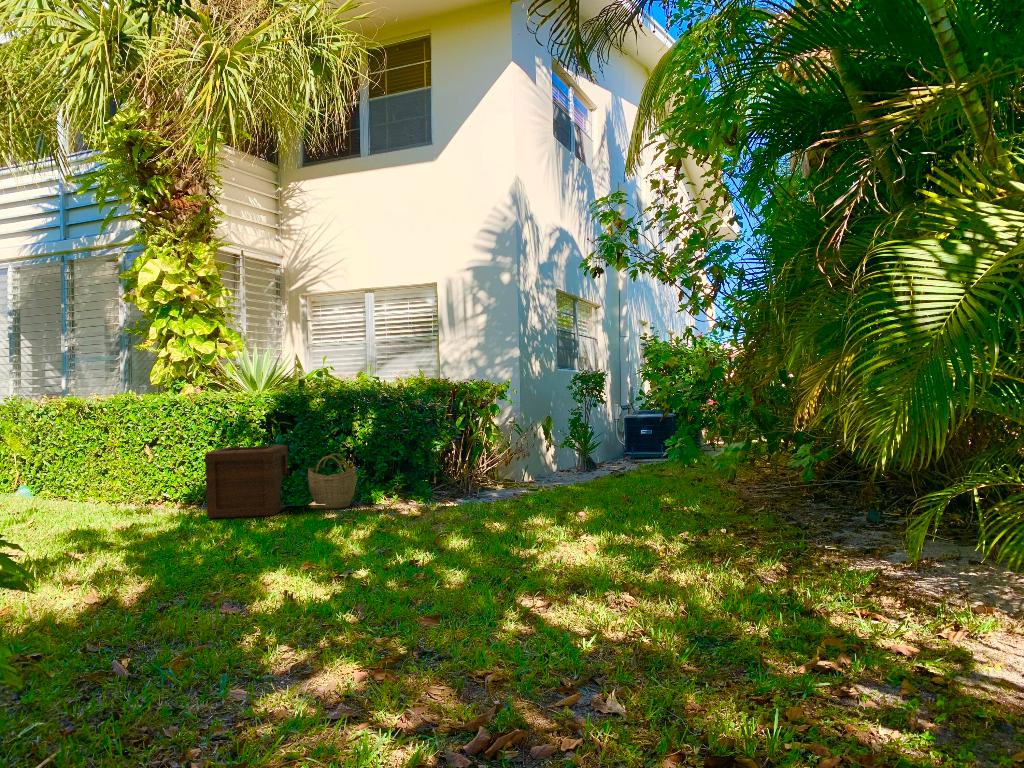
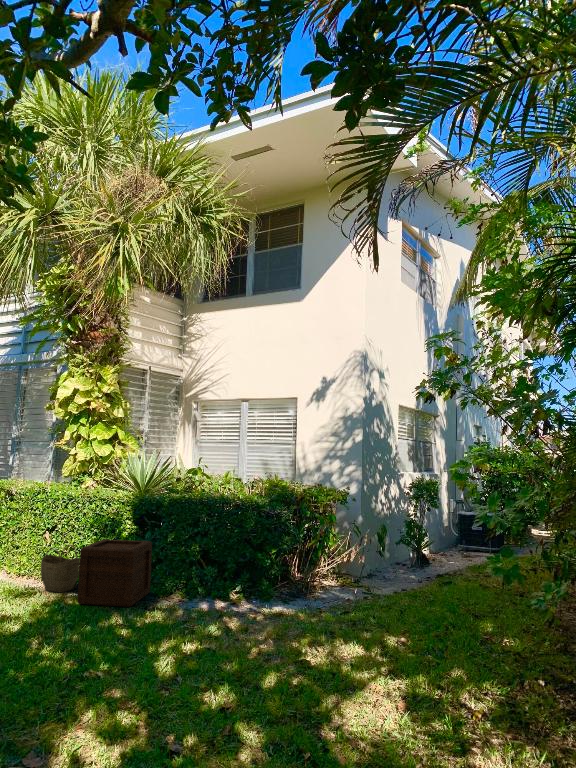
woven basket: present [308,454,356,509] -> present [41,545,80,592]

